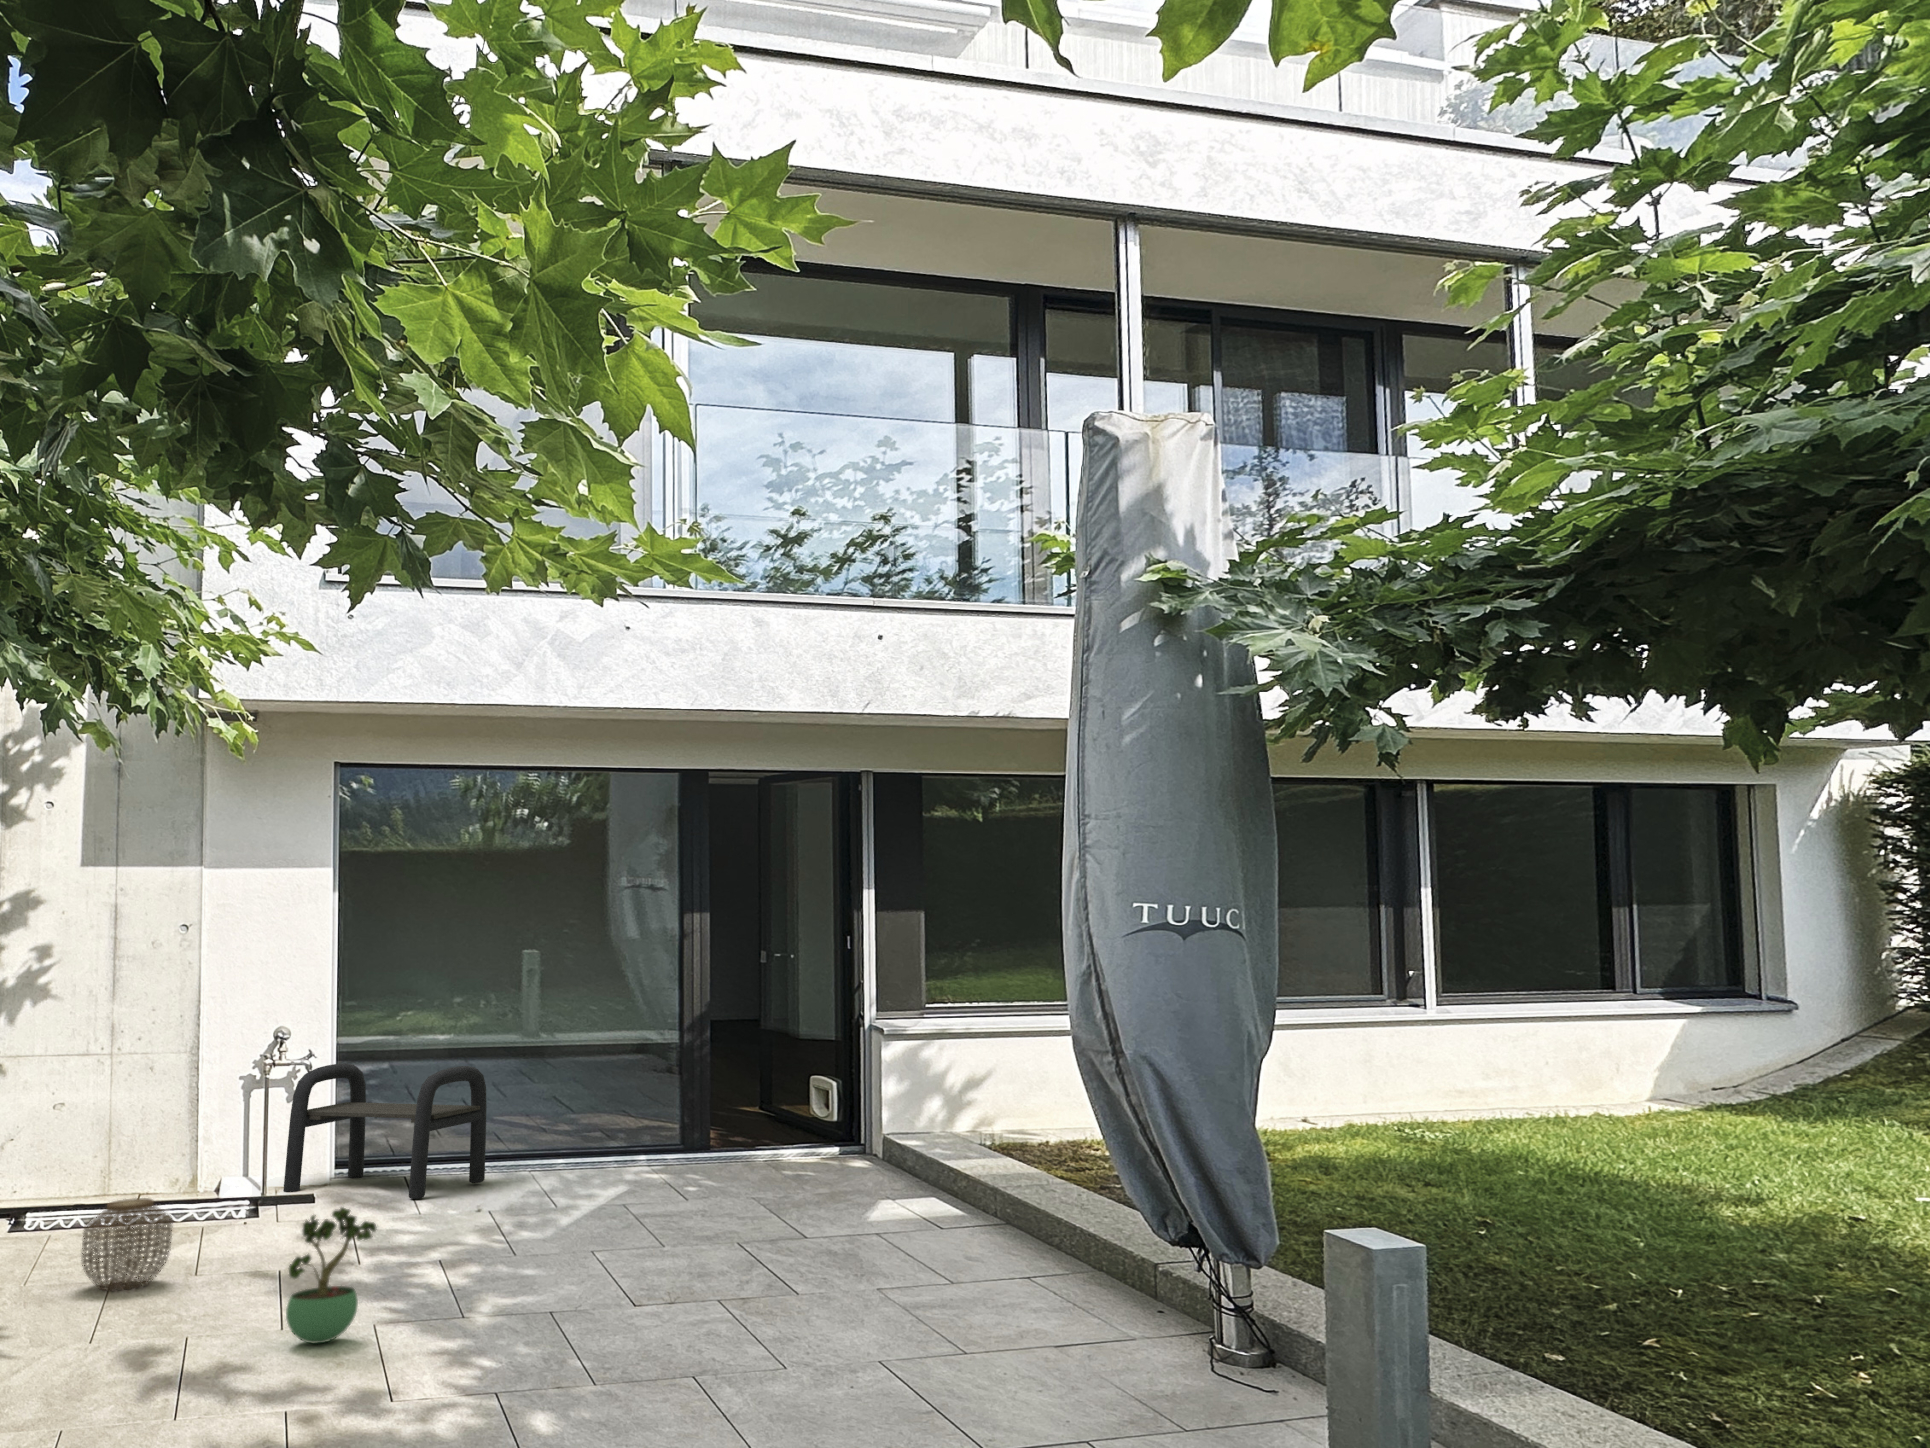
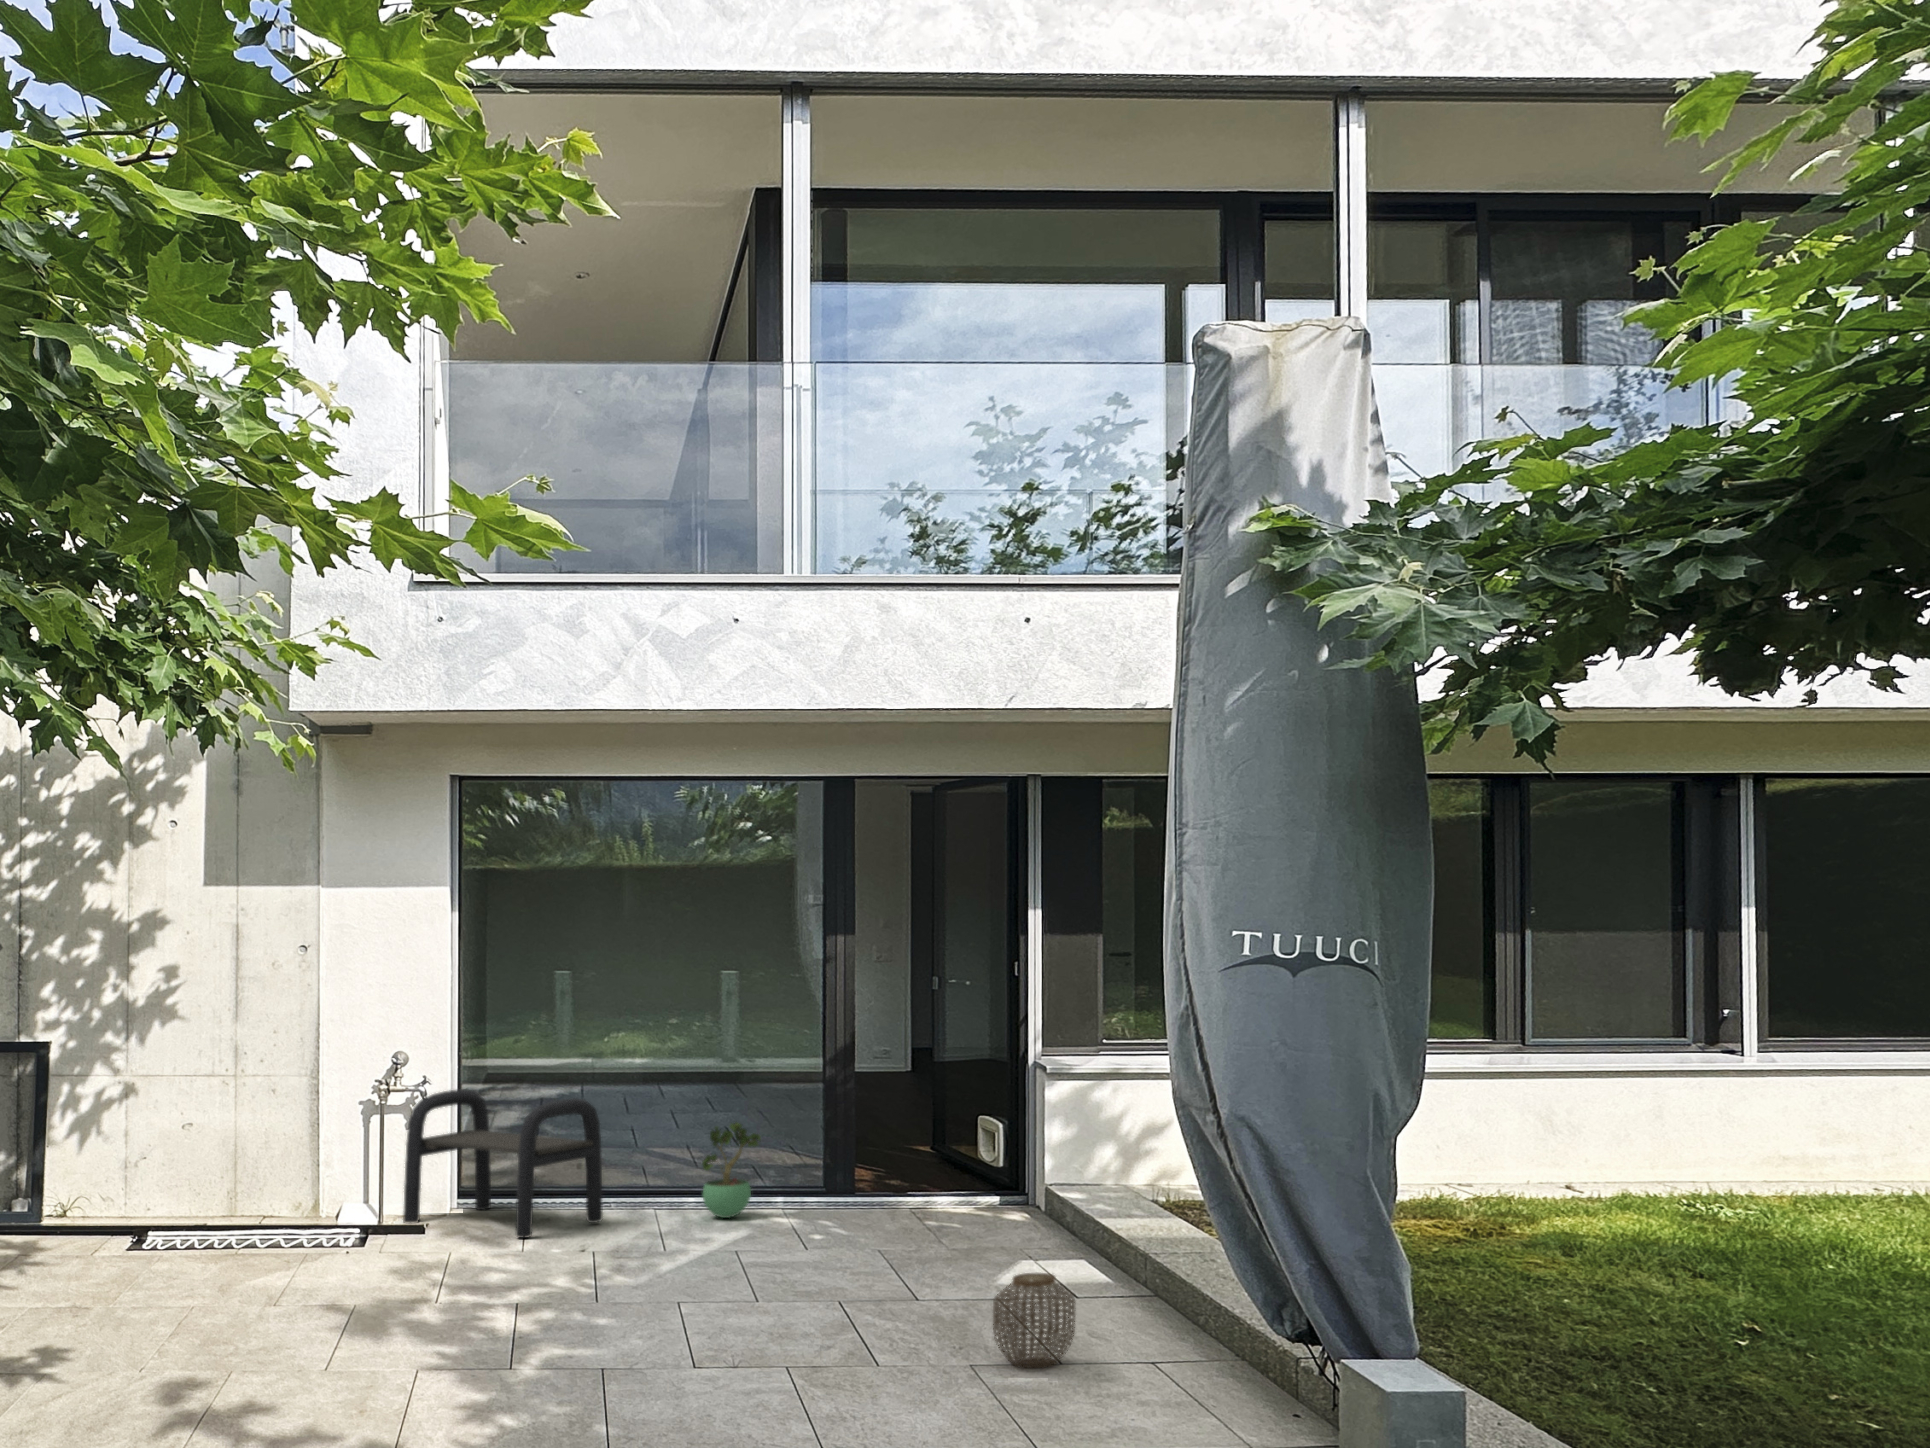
woven basket: present [81,1198,173,1291] -> present [993,1273,1075,1368]
potted plant: present [286,1207,376,1343] -> present [702,1122,761,1218]

